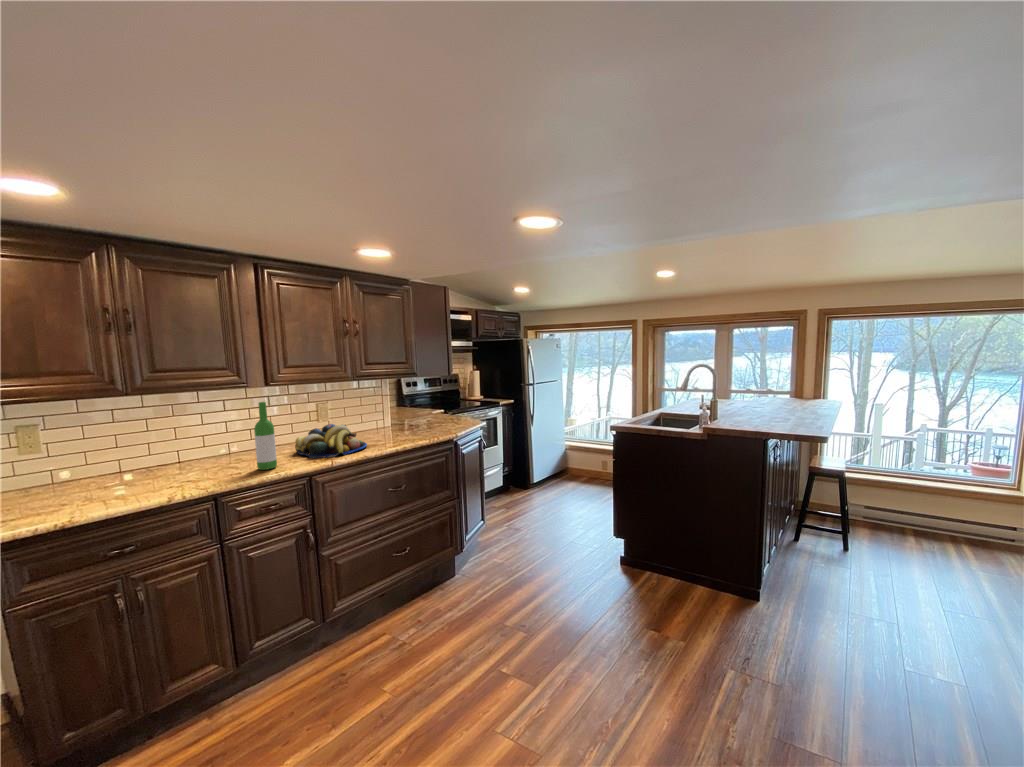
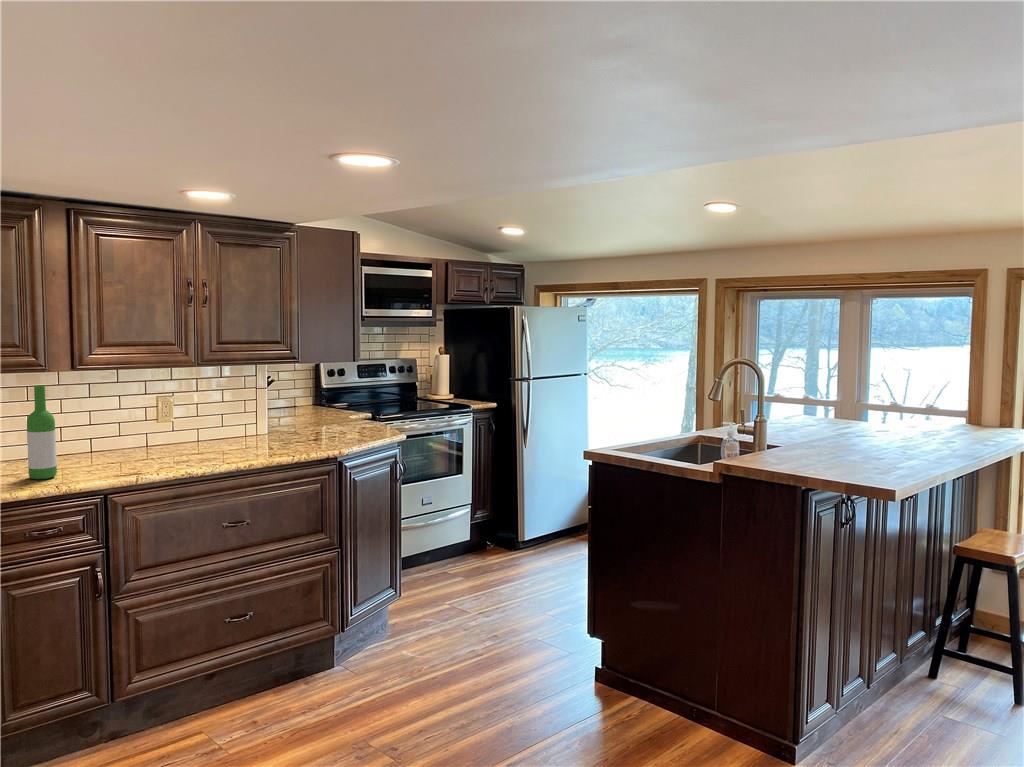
fruit bowl: present [295,424,367,458] -> none [97,422,203,470]

